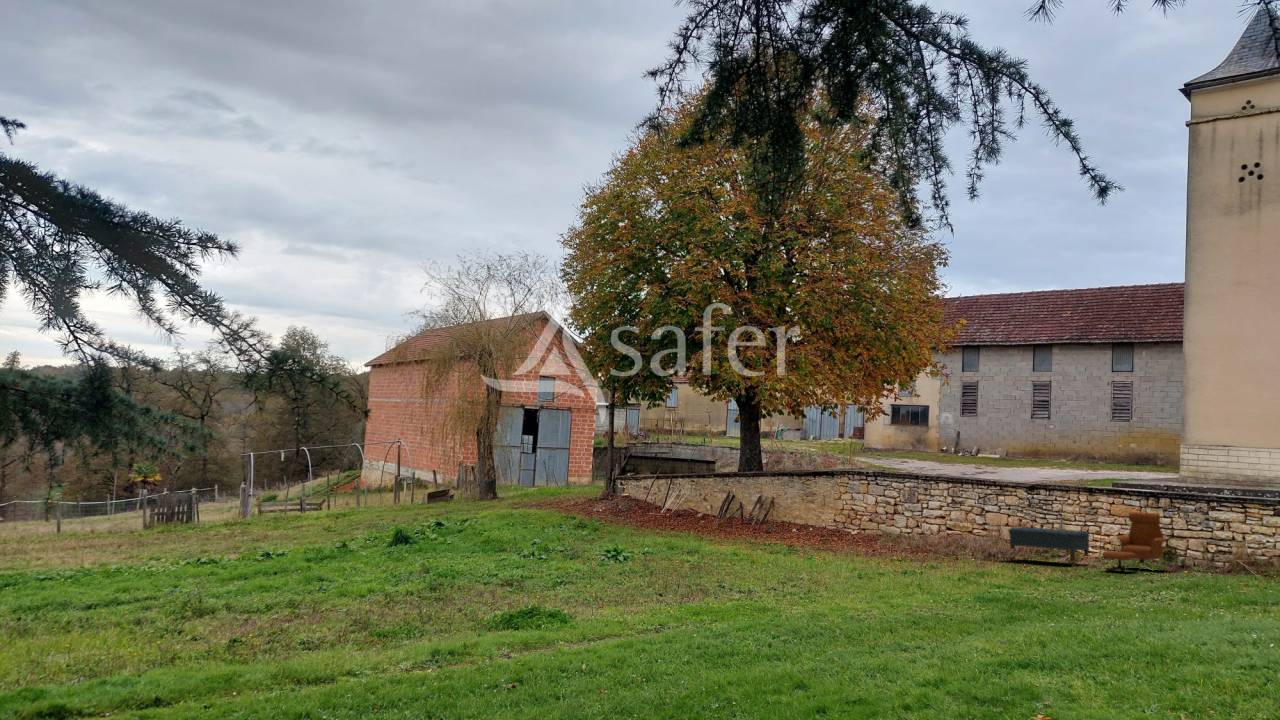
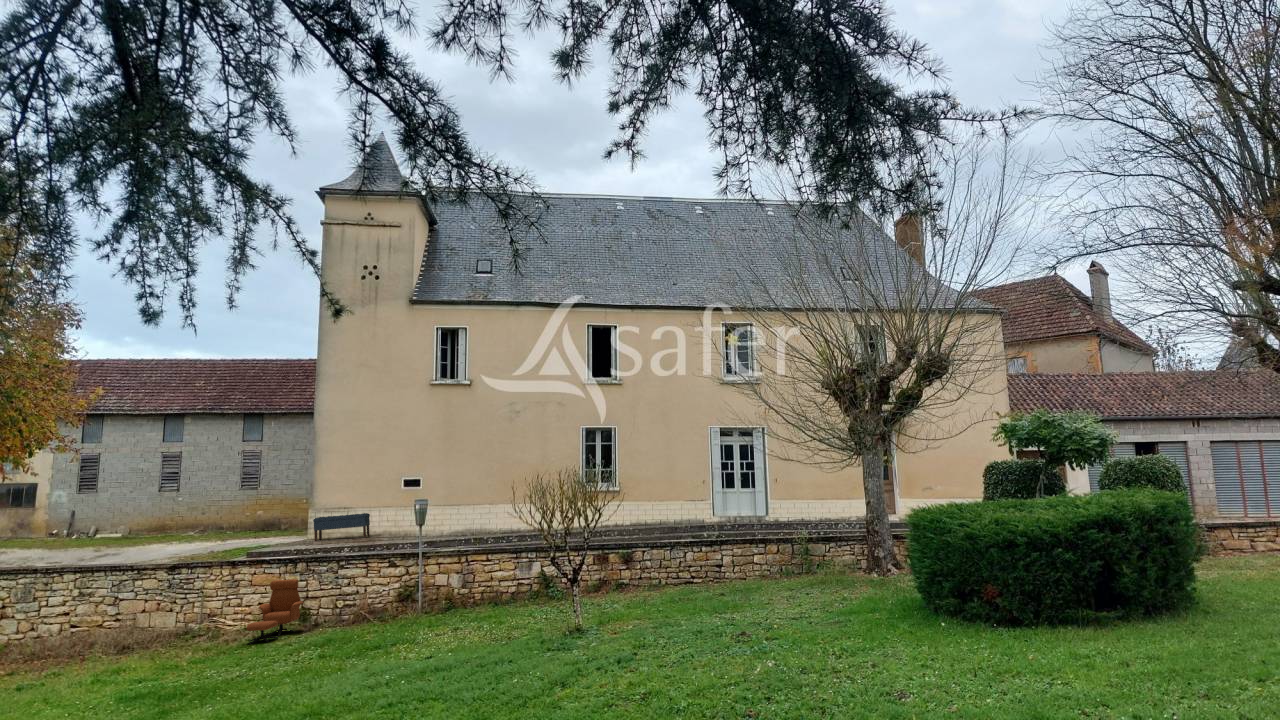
bench: present [1008,527,1089,566] -> present [313,513,370,541]

